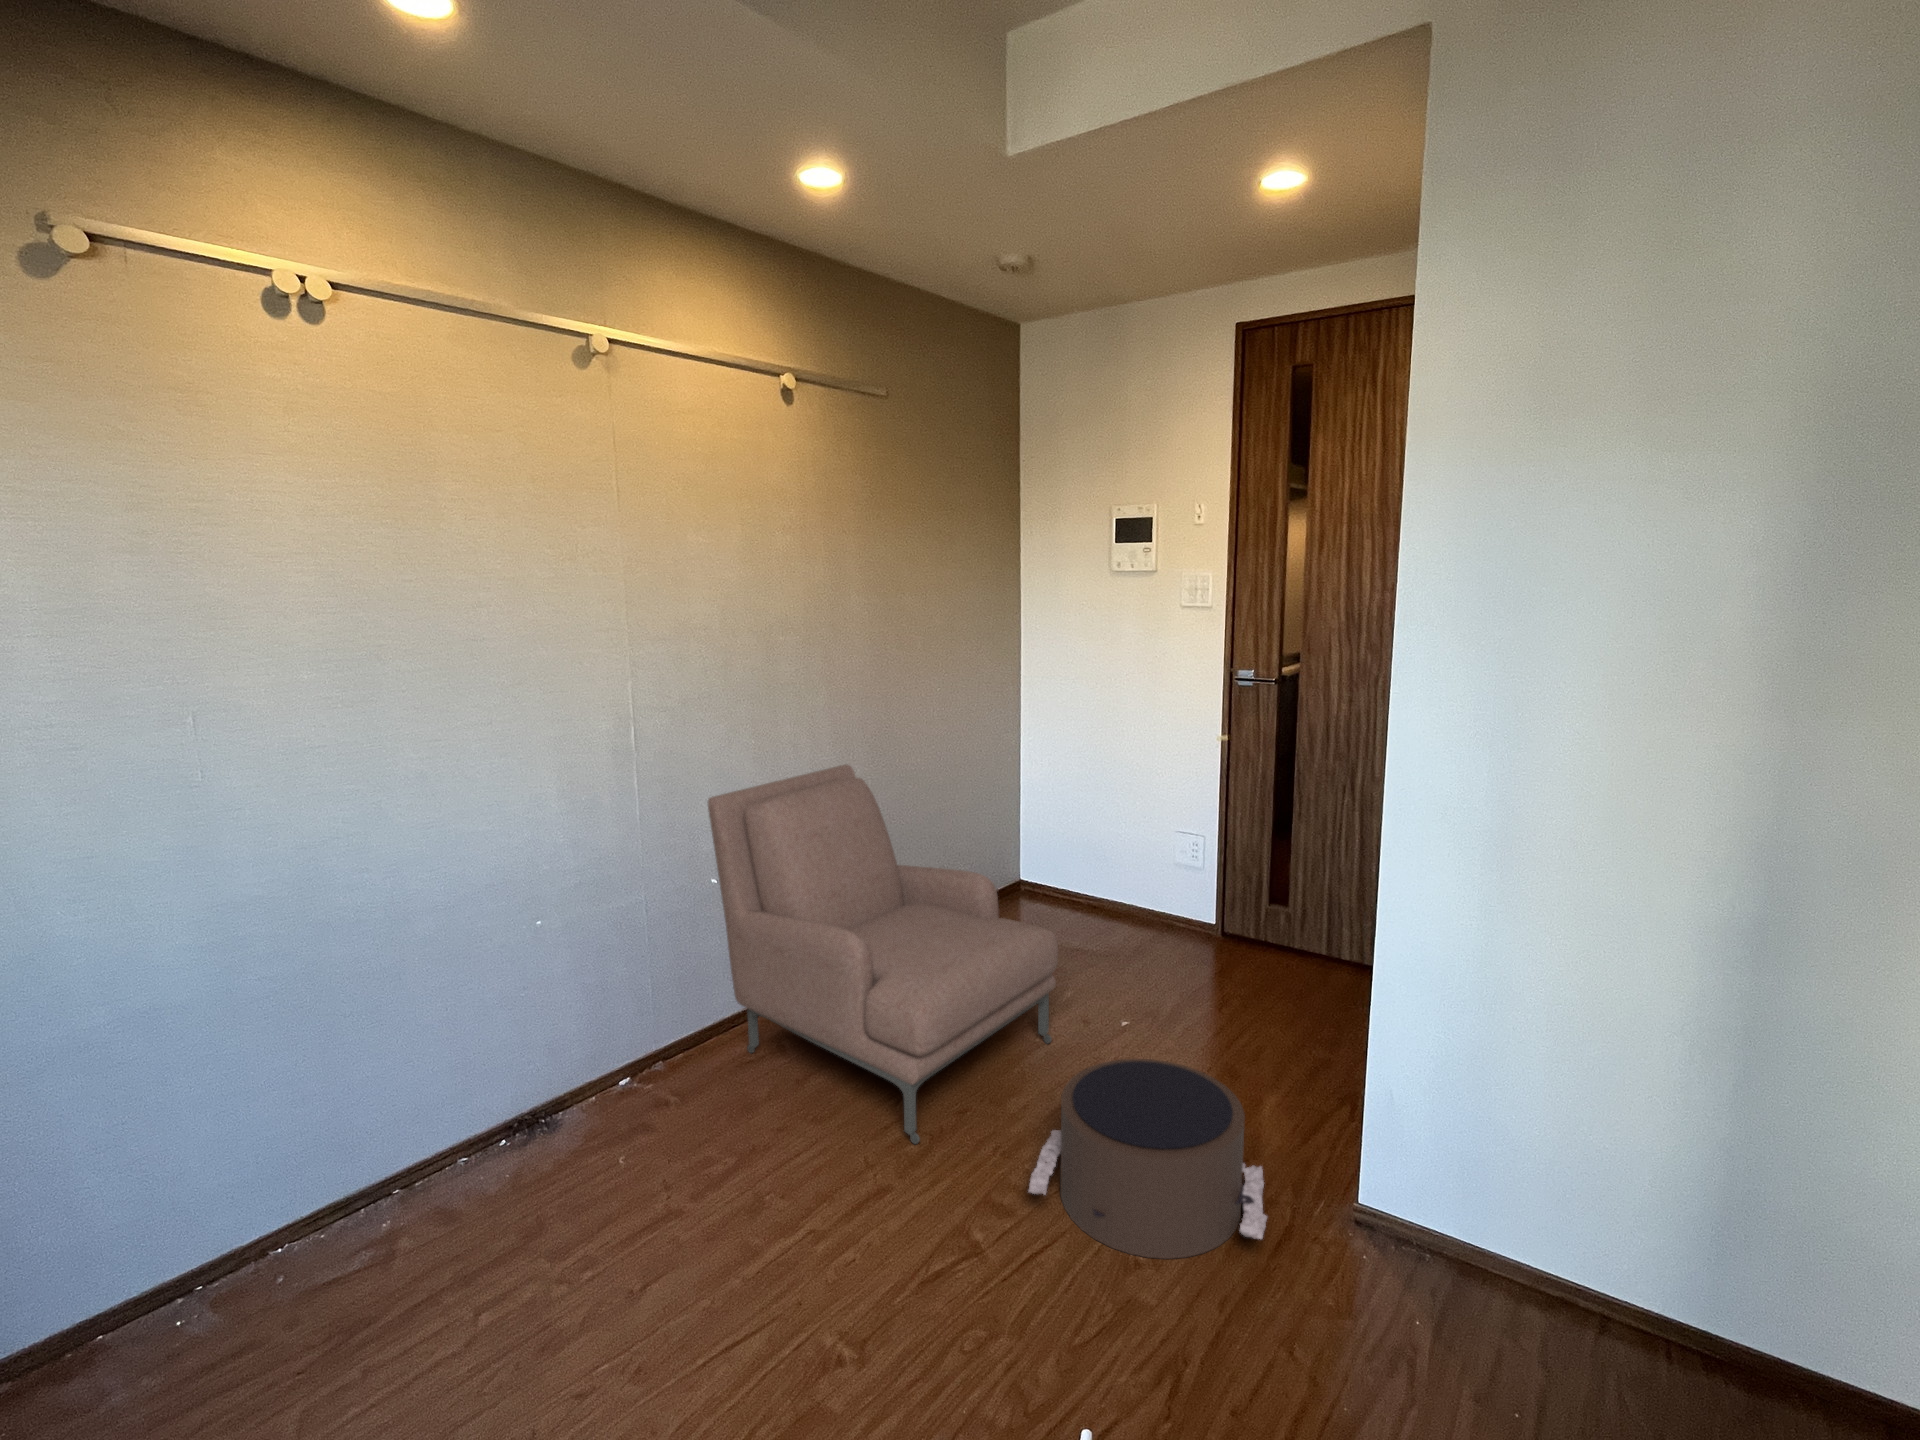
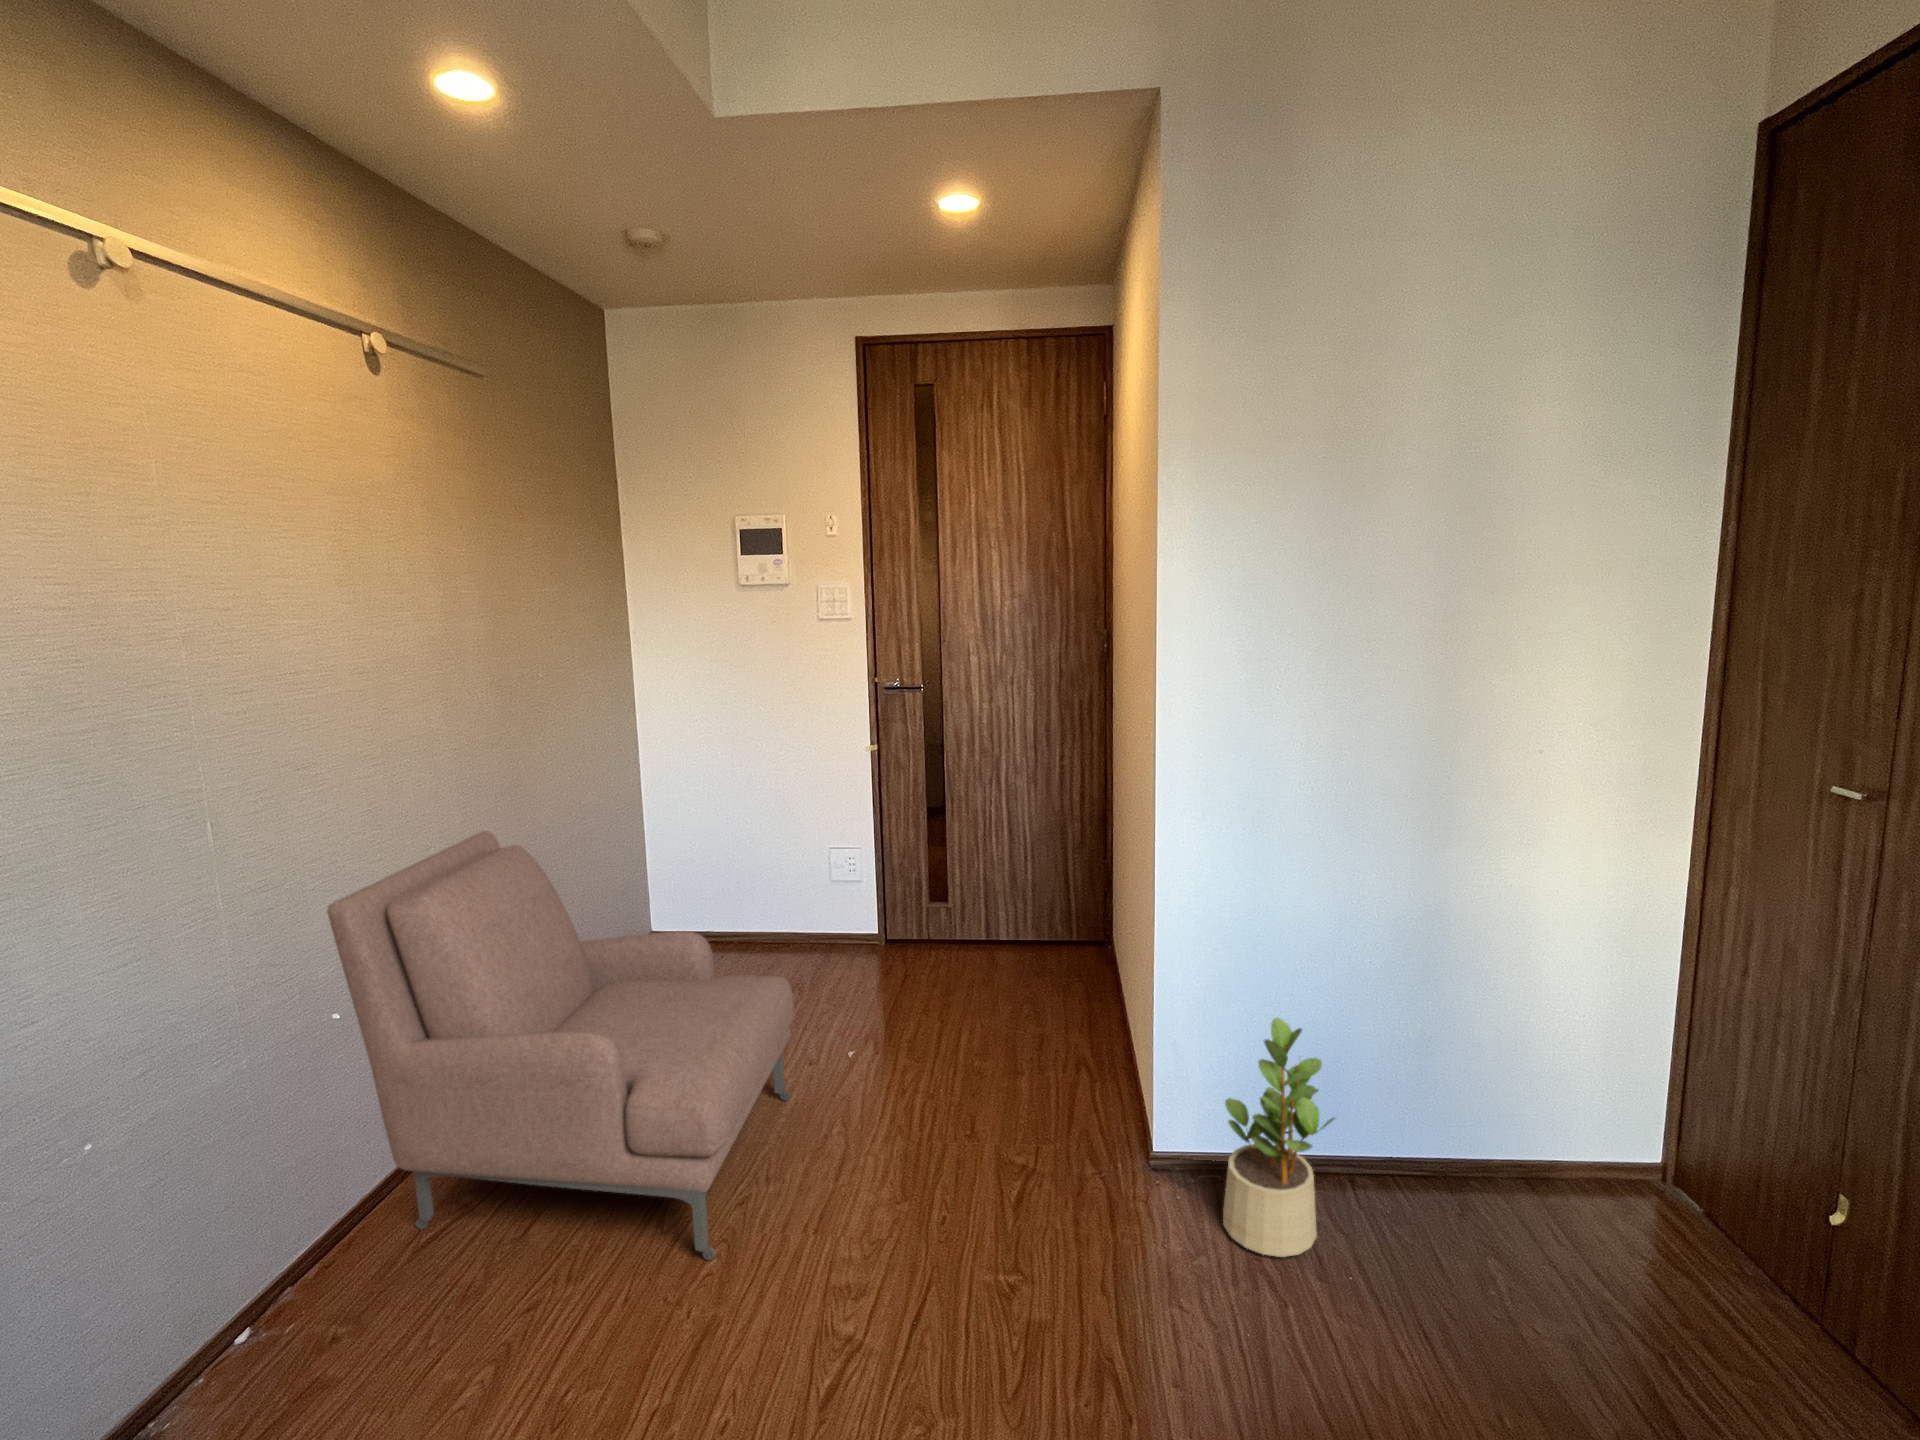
pouf: present [1029,1059,1267,1259] -> none [862,1078,1108,1284]
potted plant: none [1404,1086,1560,1365] -> present [1223,1018,1334,1257]

